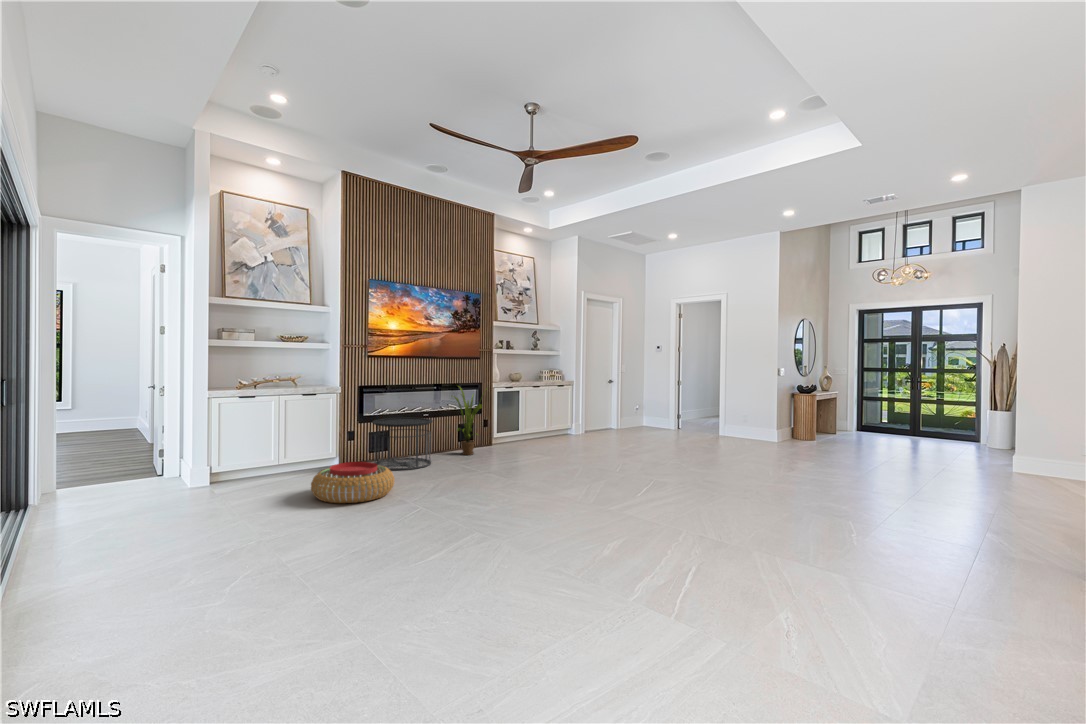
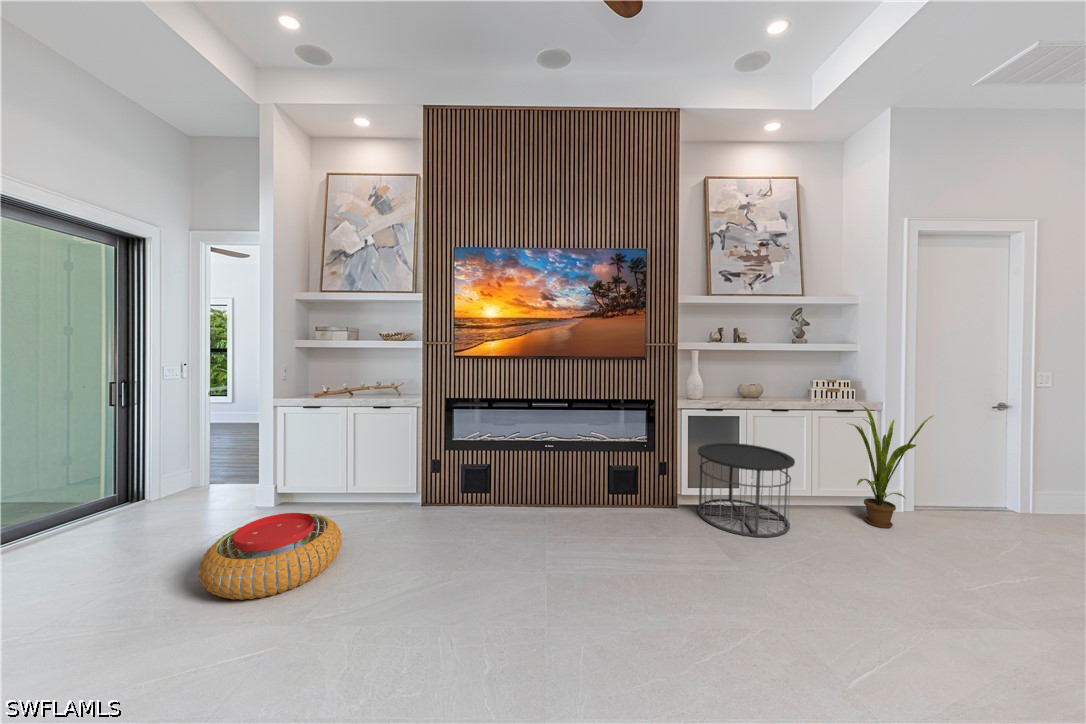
house plant: present [455,388,482,455] -> present [850,404,933,528]
side table: present [373,418,433,470] -> present [698,443,795,537]

